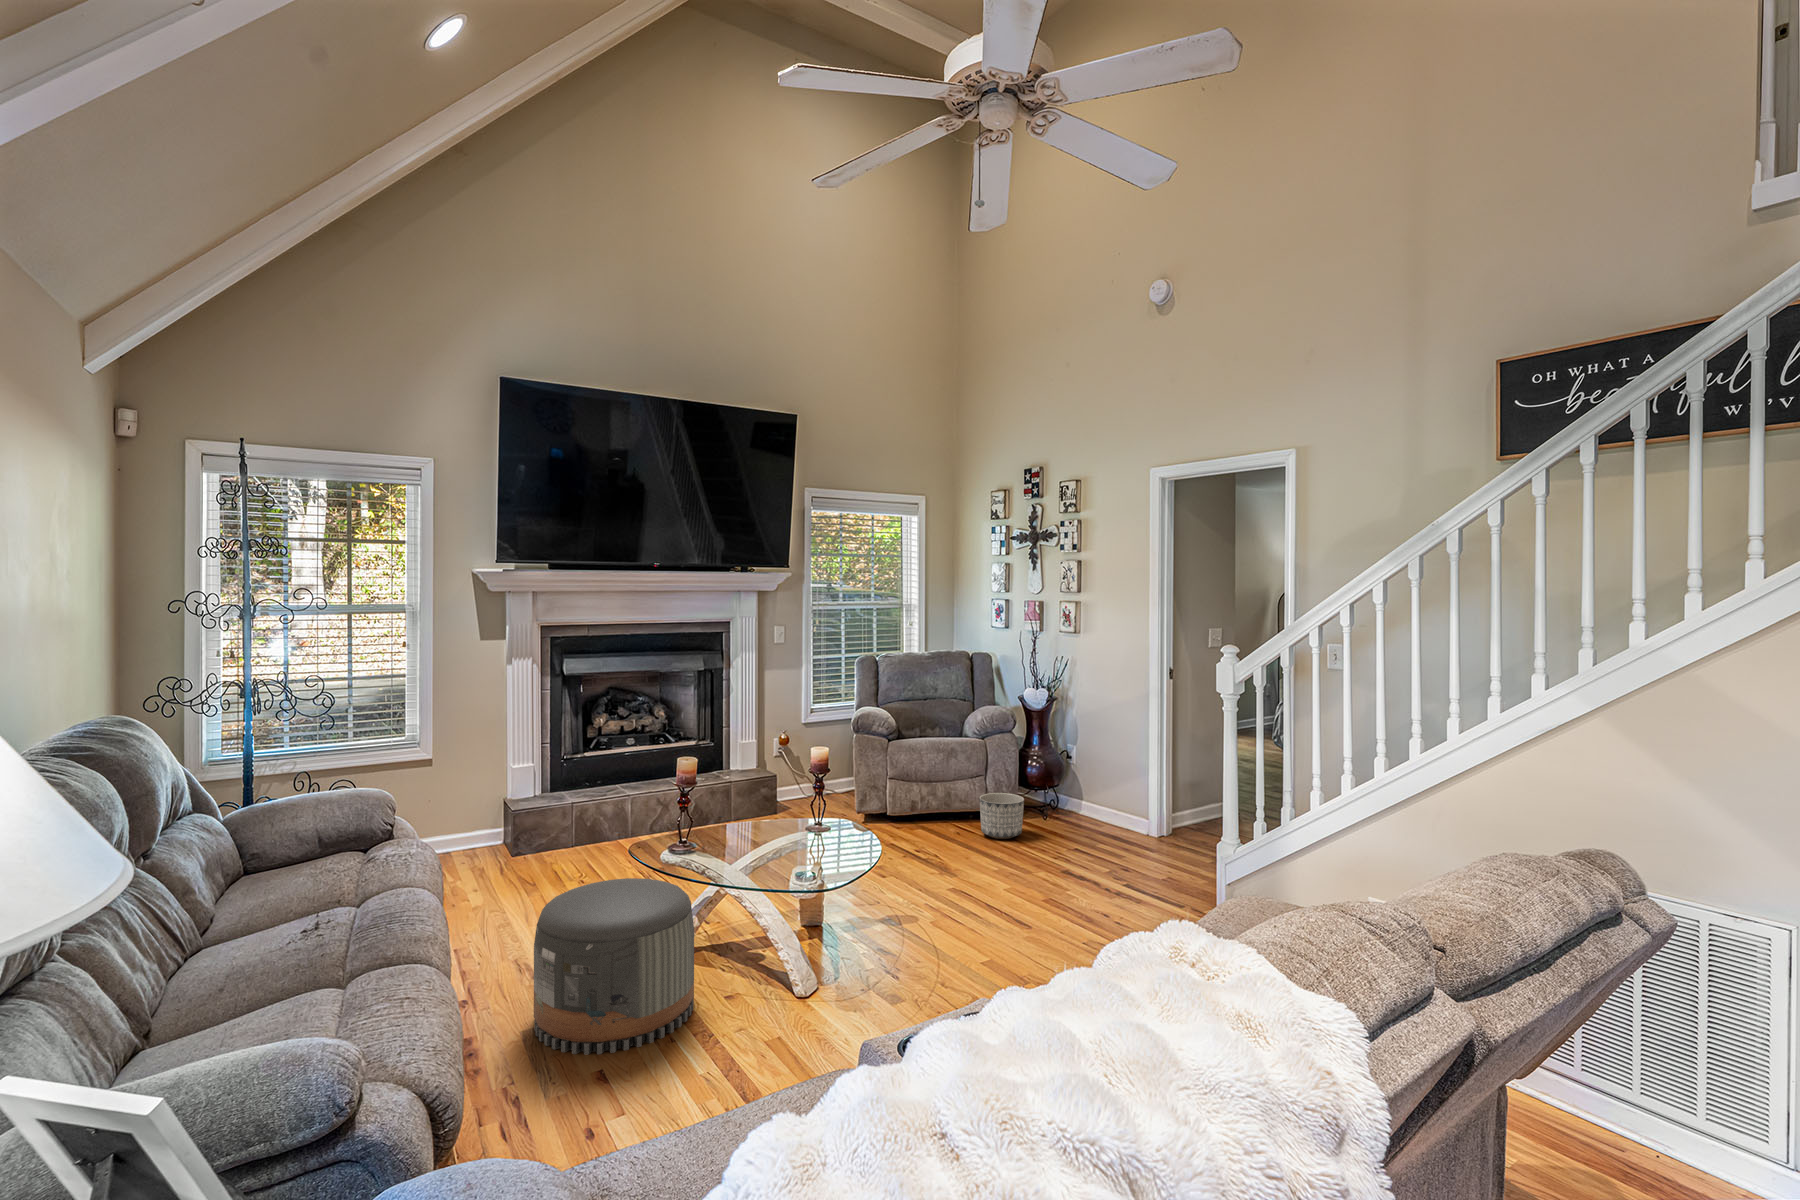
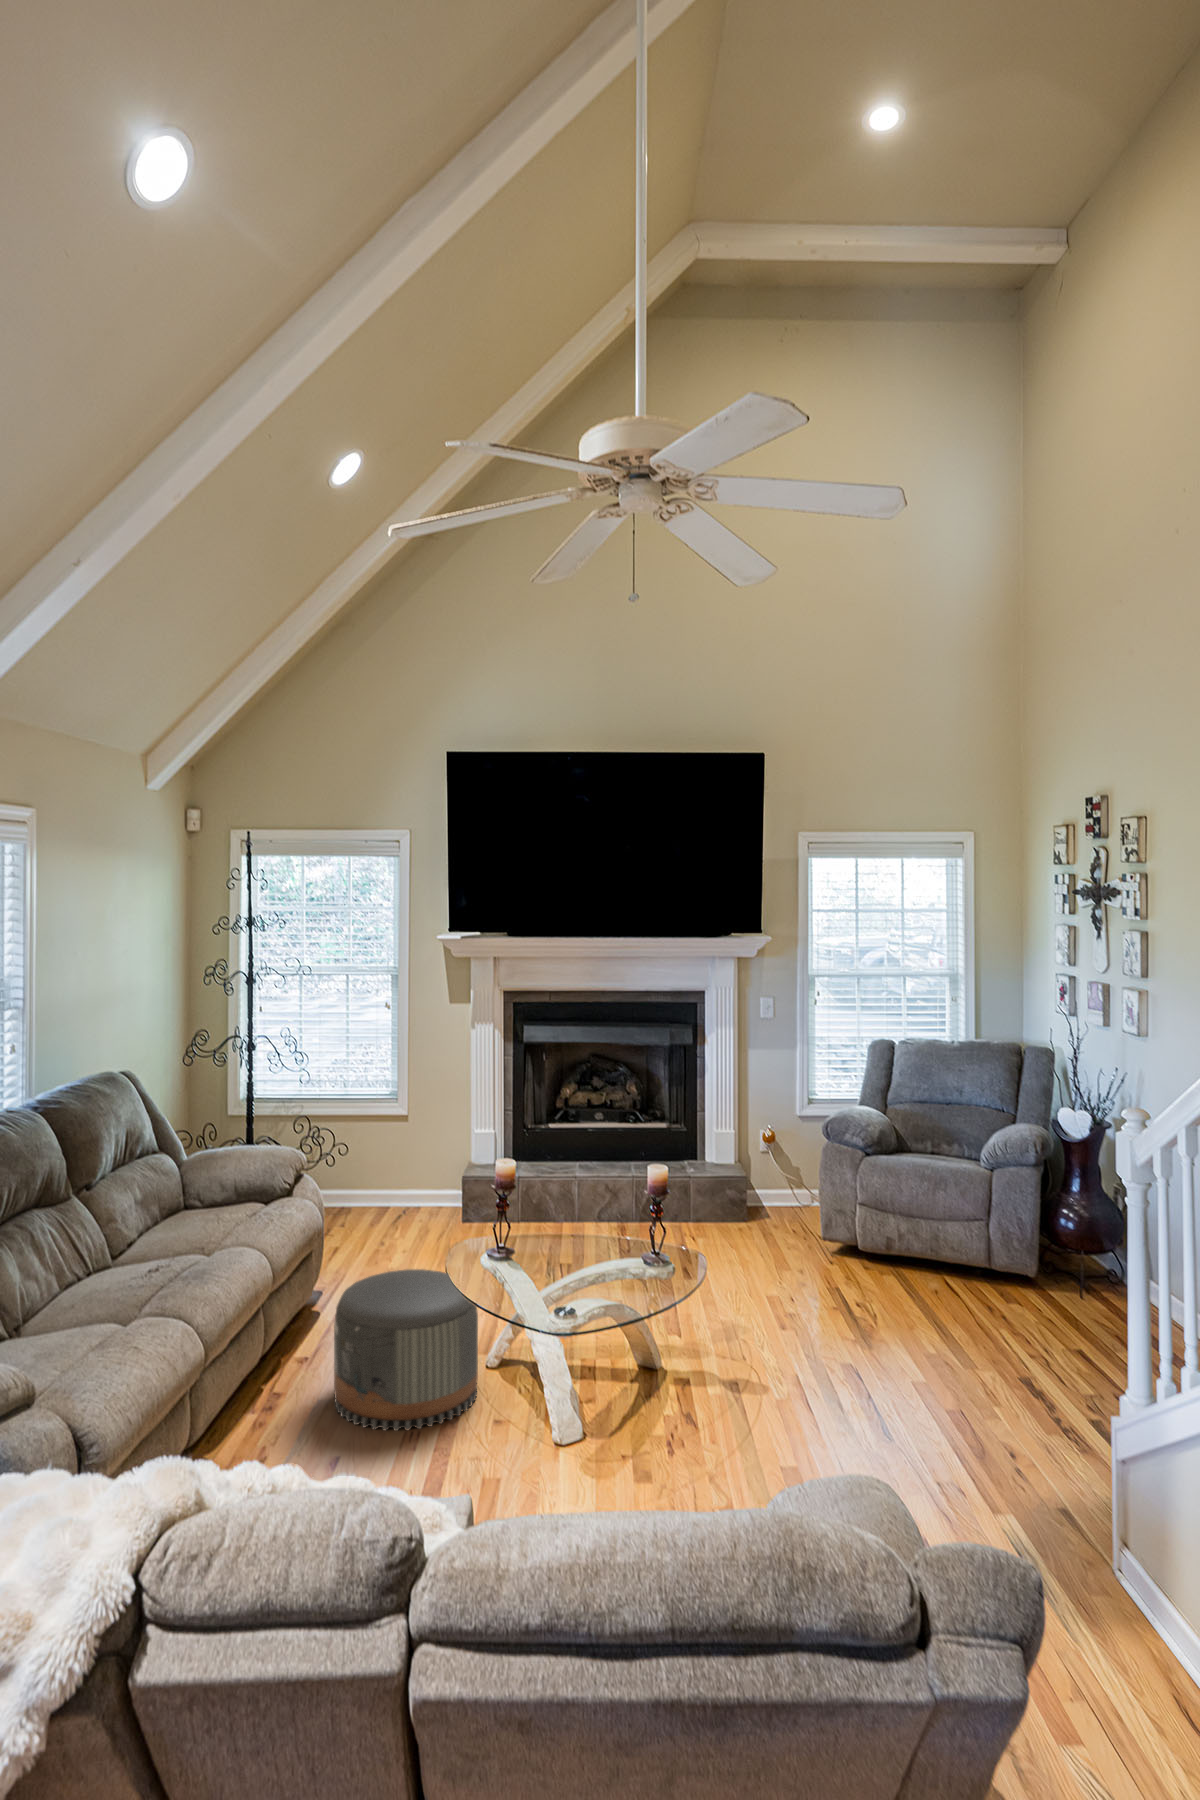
planter: present [979,793,1024,839] -> none [965,1240,1027,1305]

